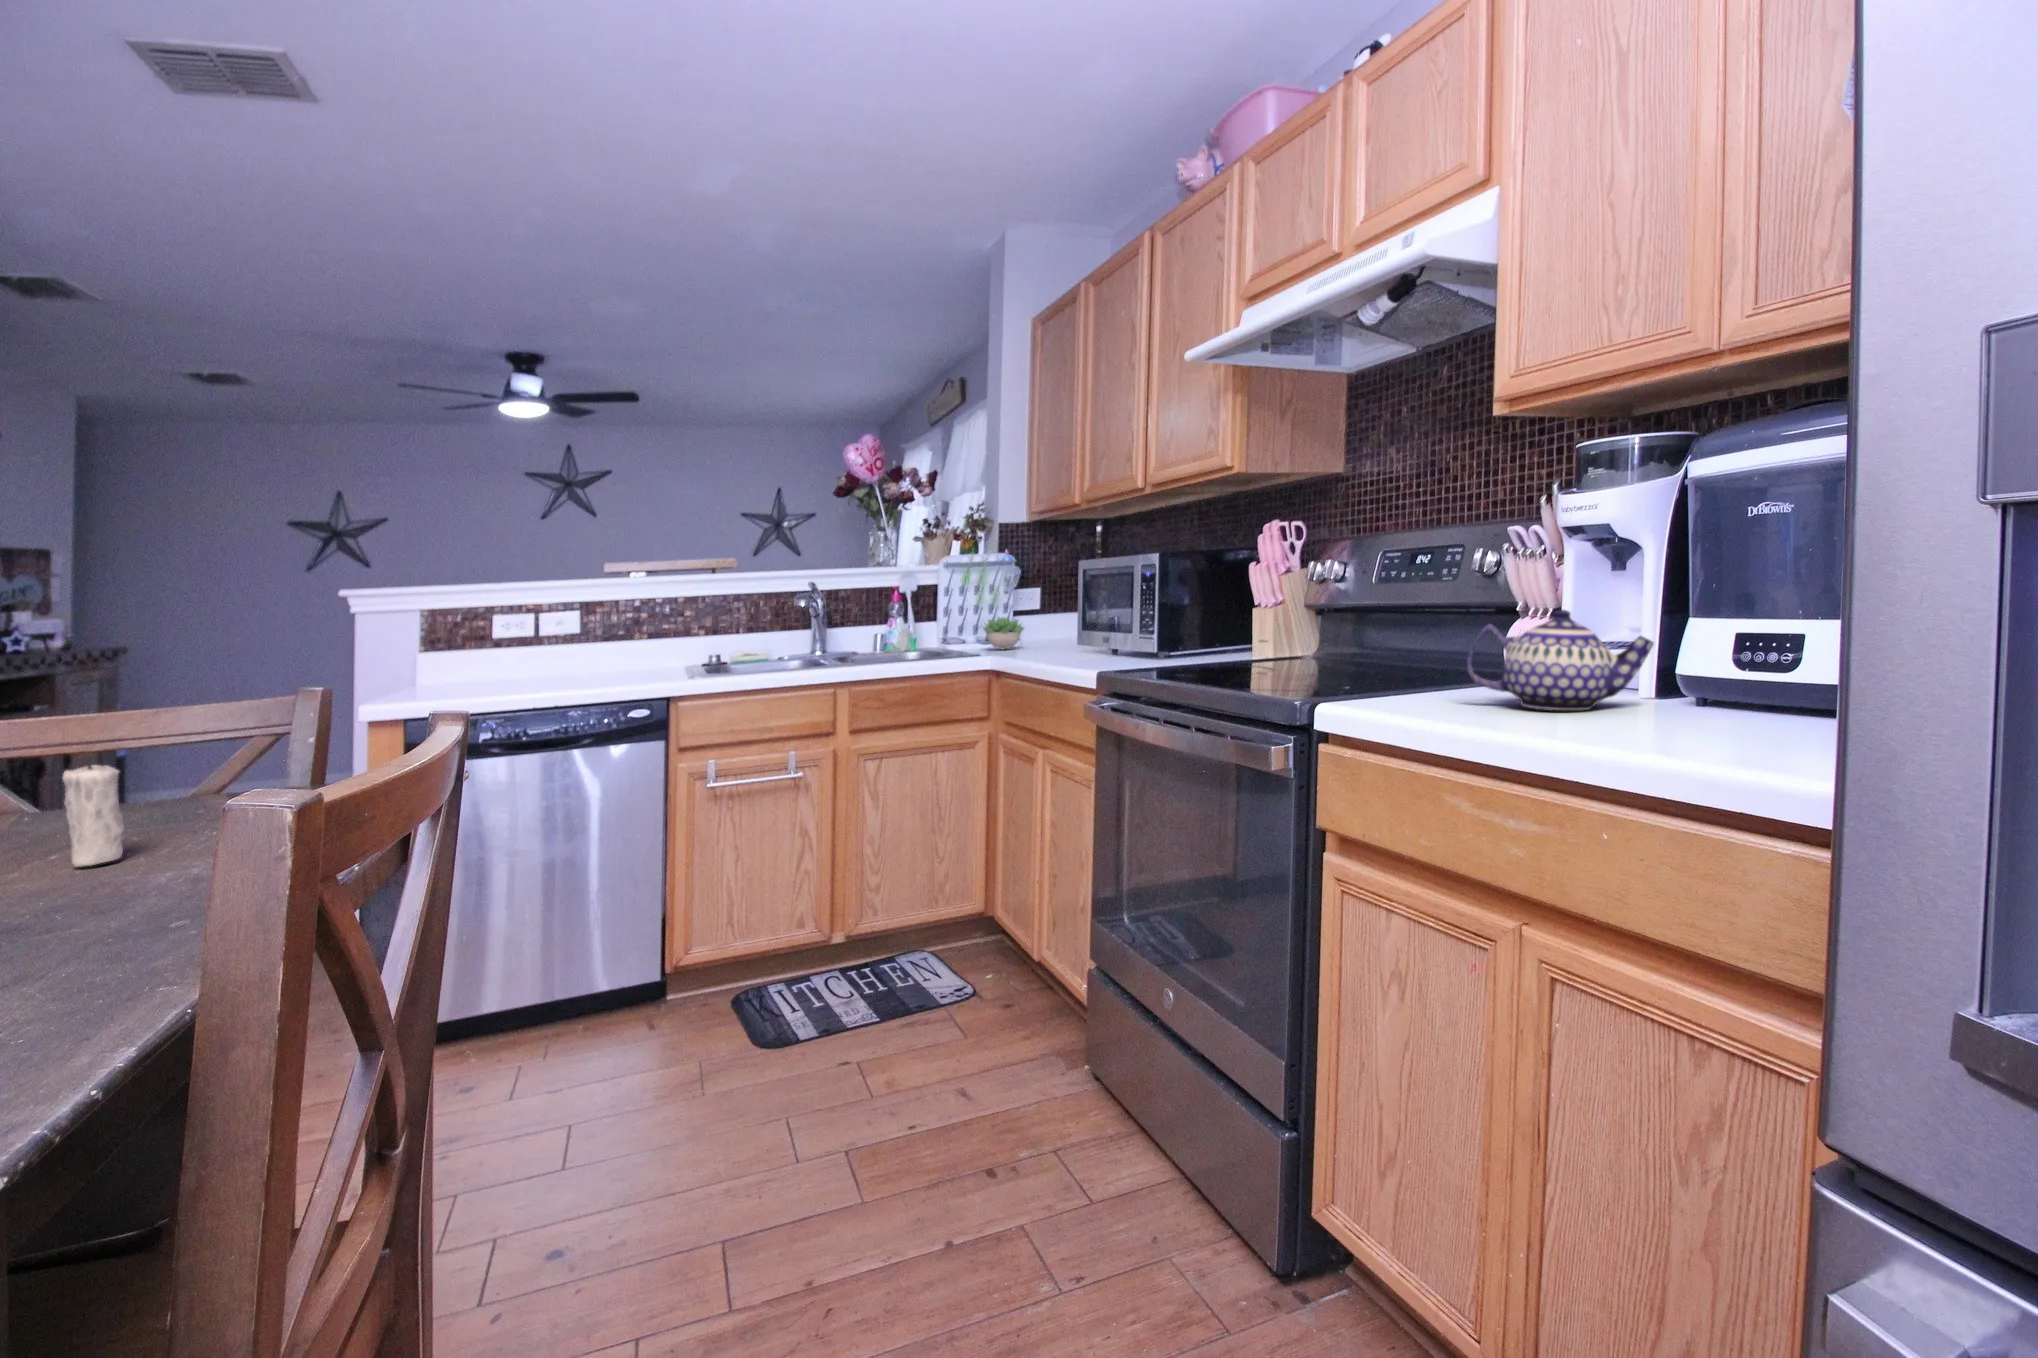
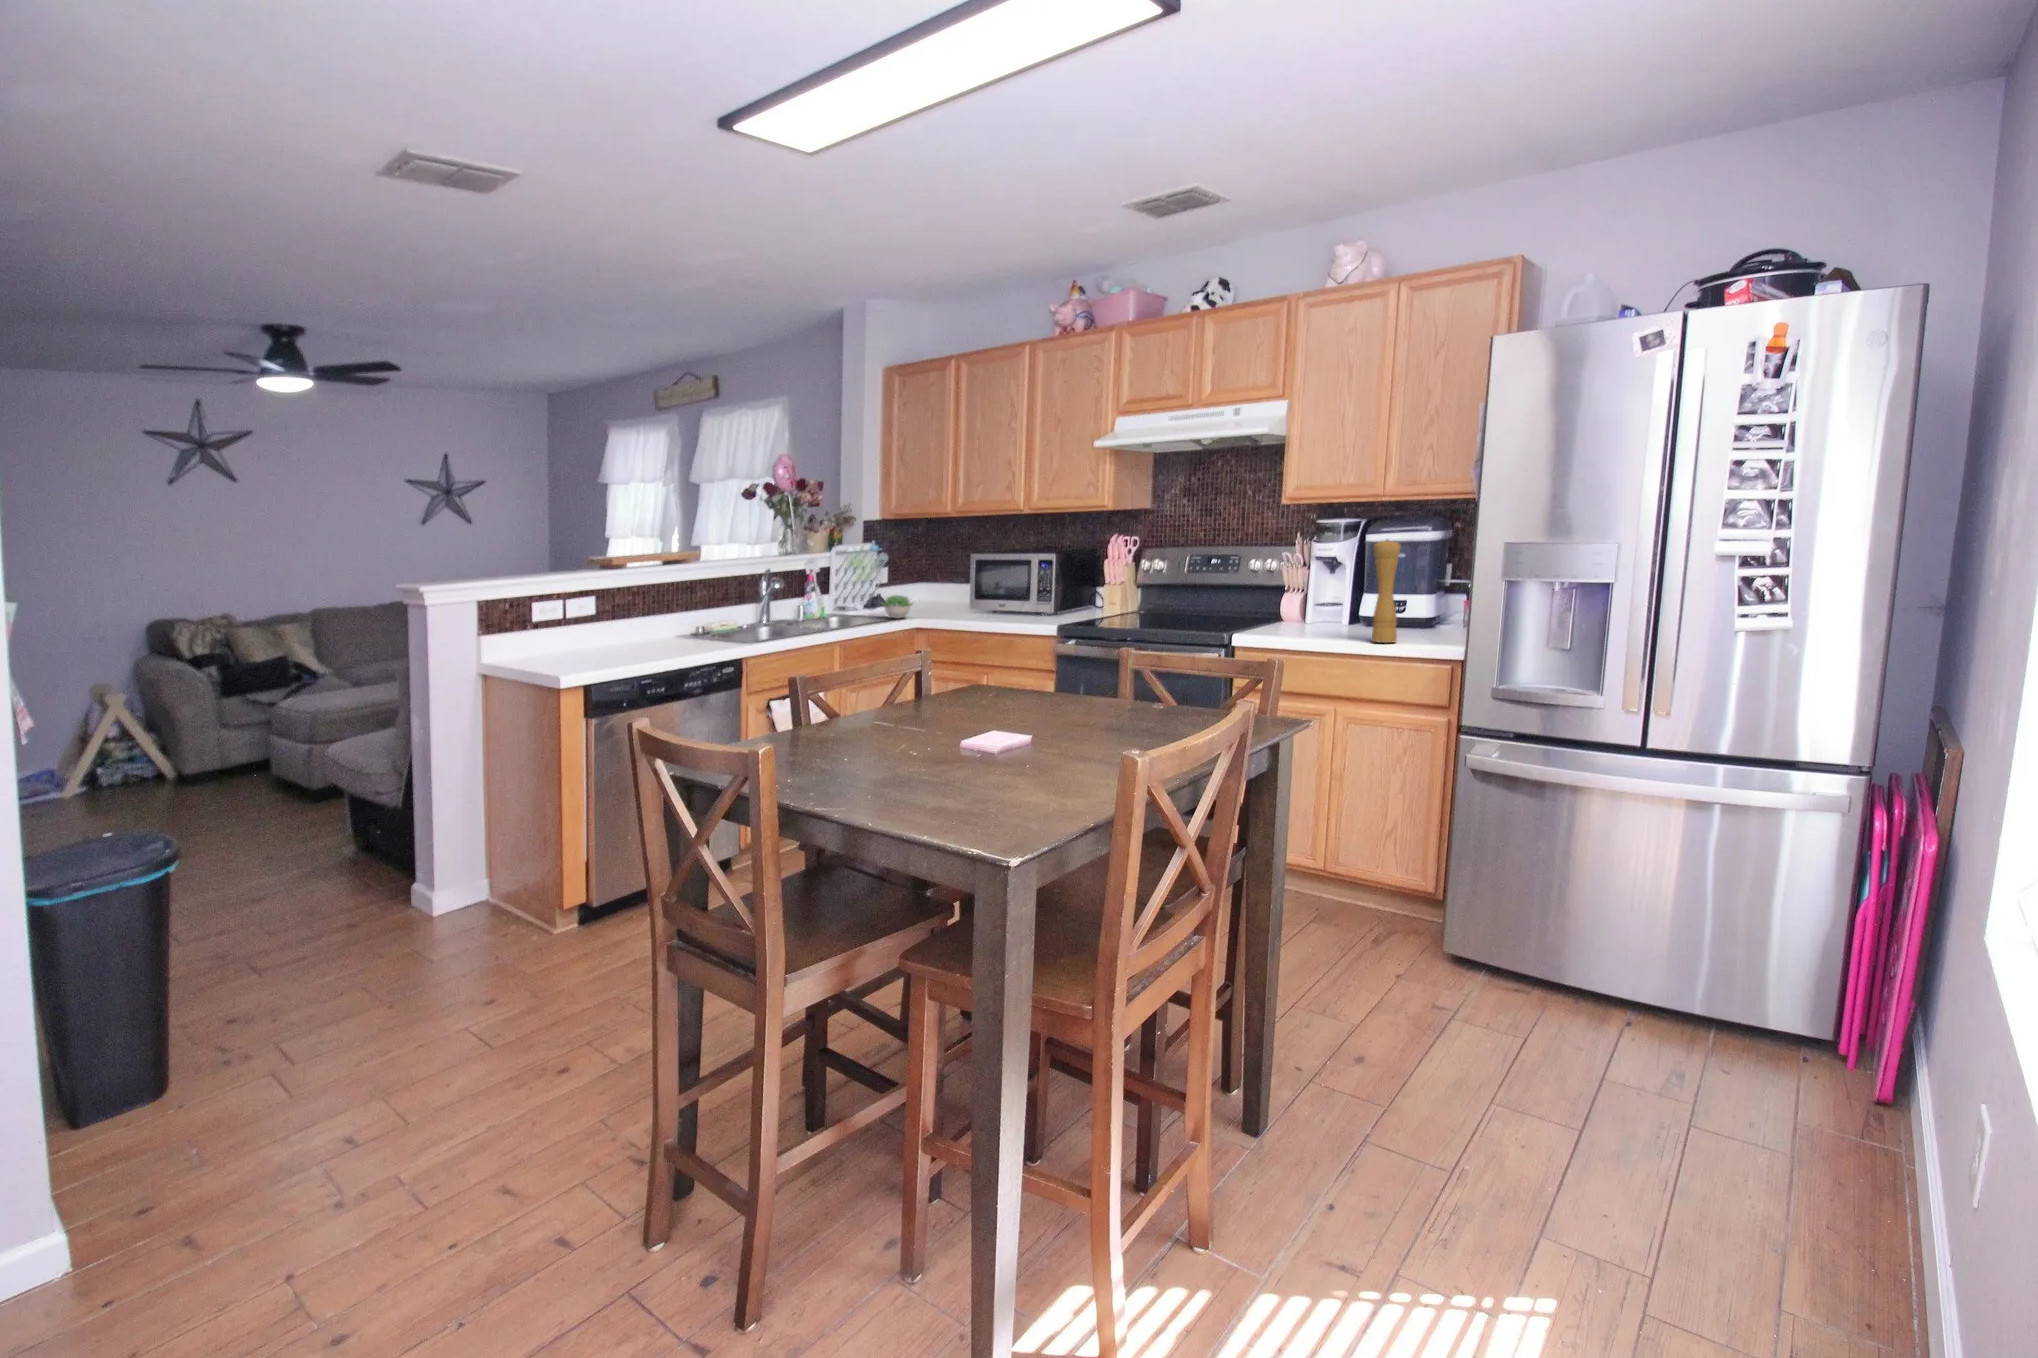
pepper mill: none [1655,457,1746,734] -> present [1372,540,1401,643]
teapot: present [1467,610,1654,710] -> none [1287,595,1360,638]
candle: present [63,758,124,867] -> none [821,675,841,729]

